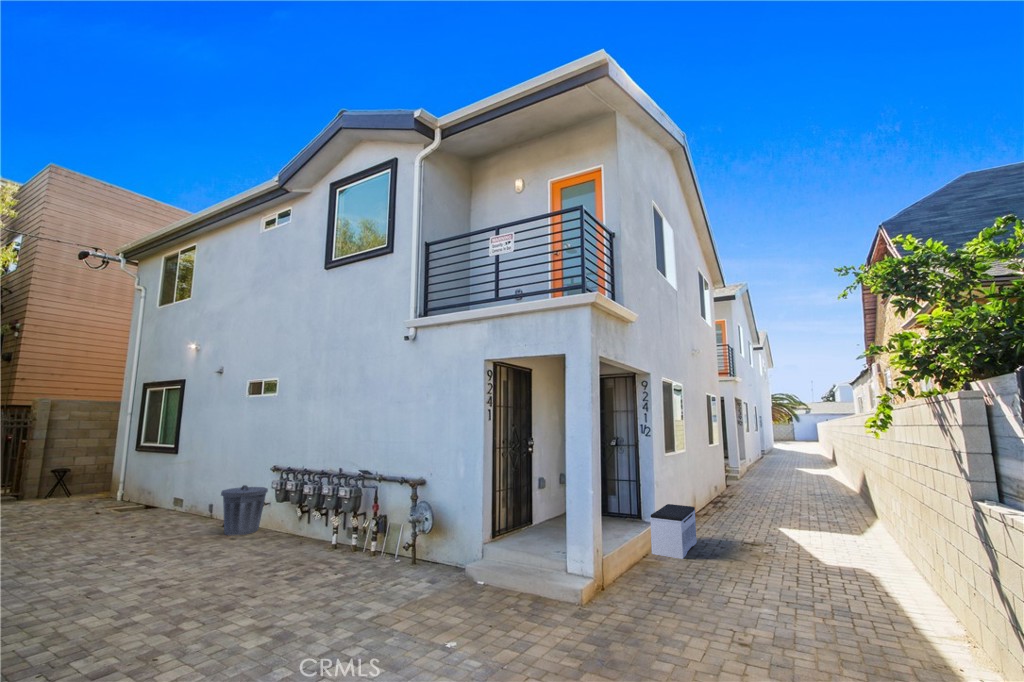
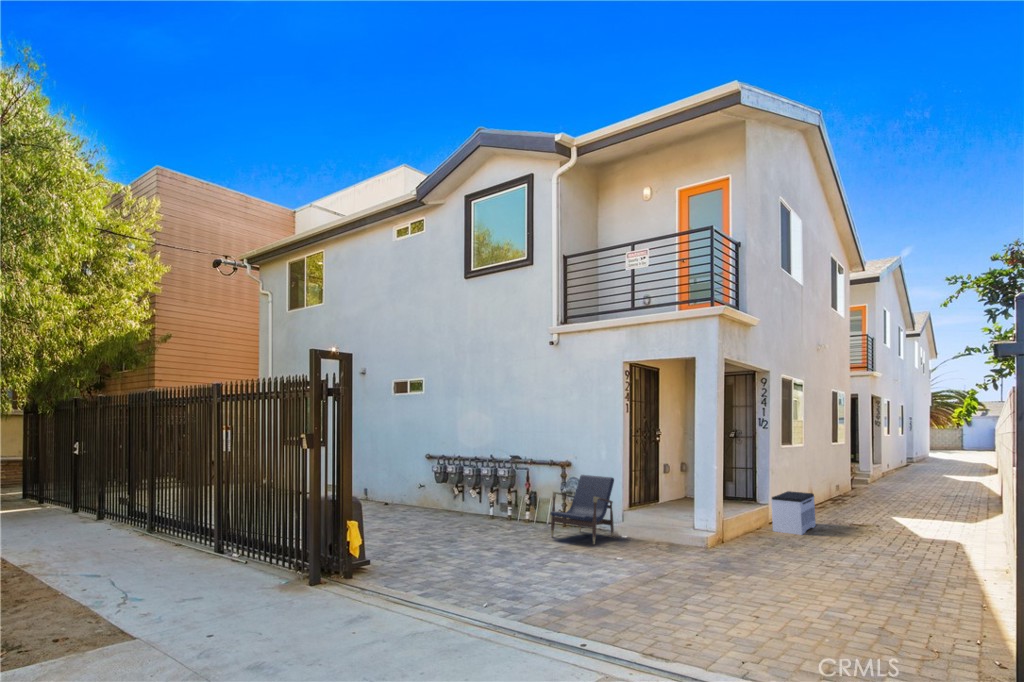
trash can: present [221,485,268,536] -> none [384,468,420,510]
lounge chair: none [384,496,469,592] -> present [550,475,614,544]

